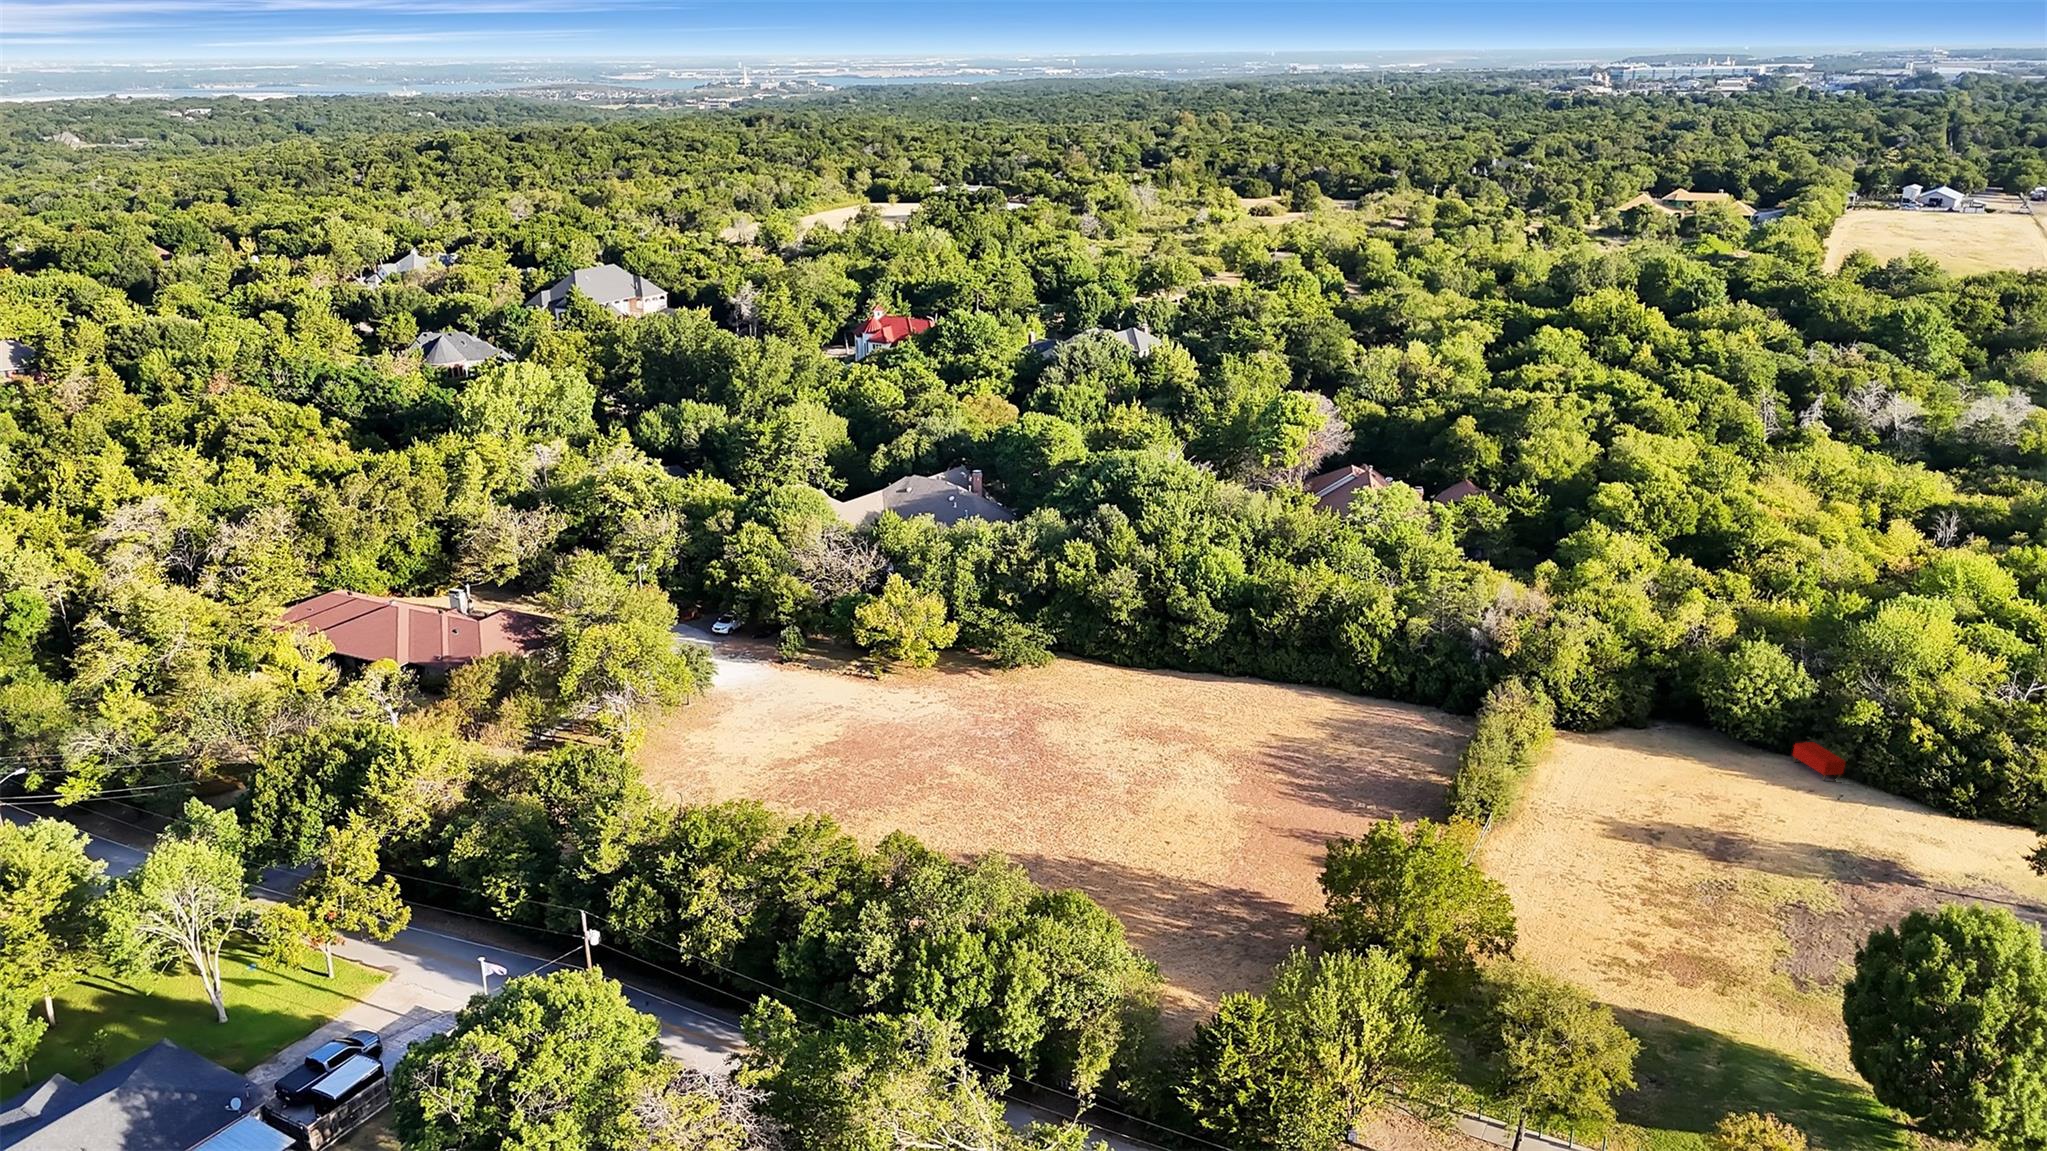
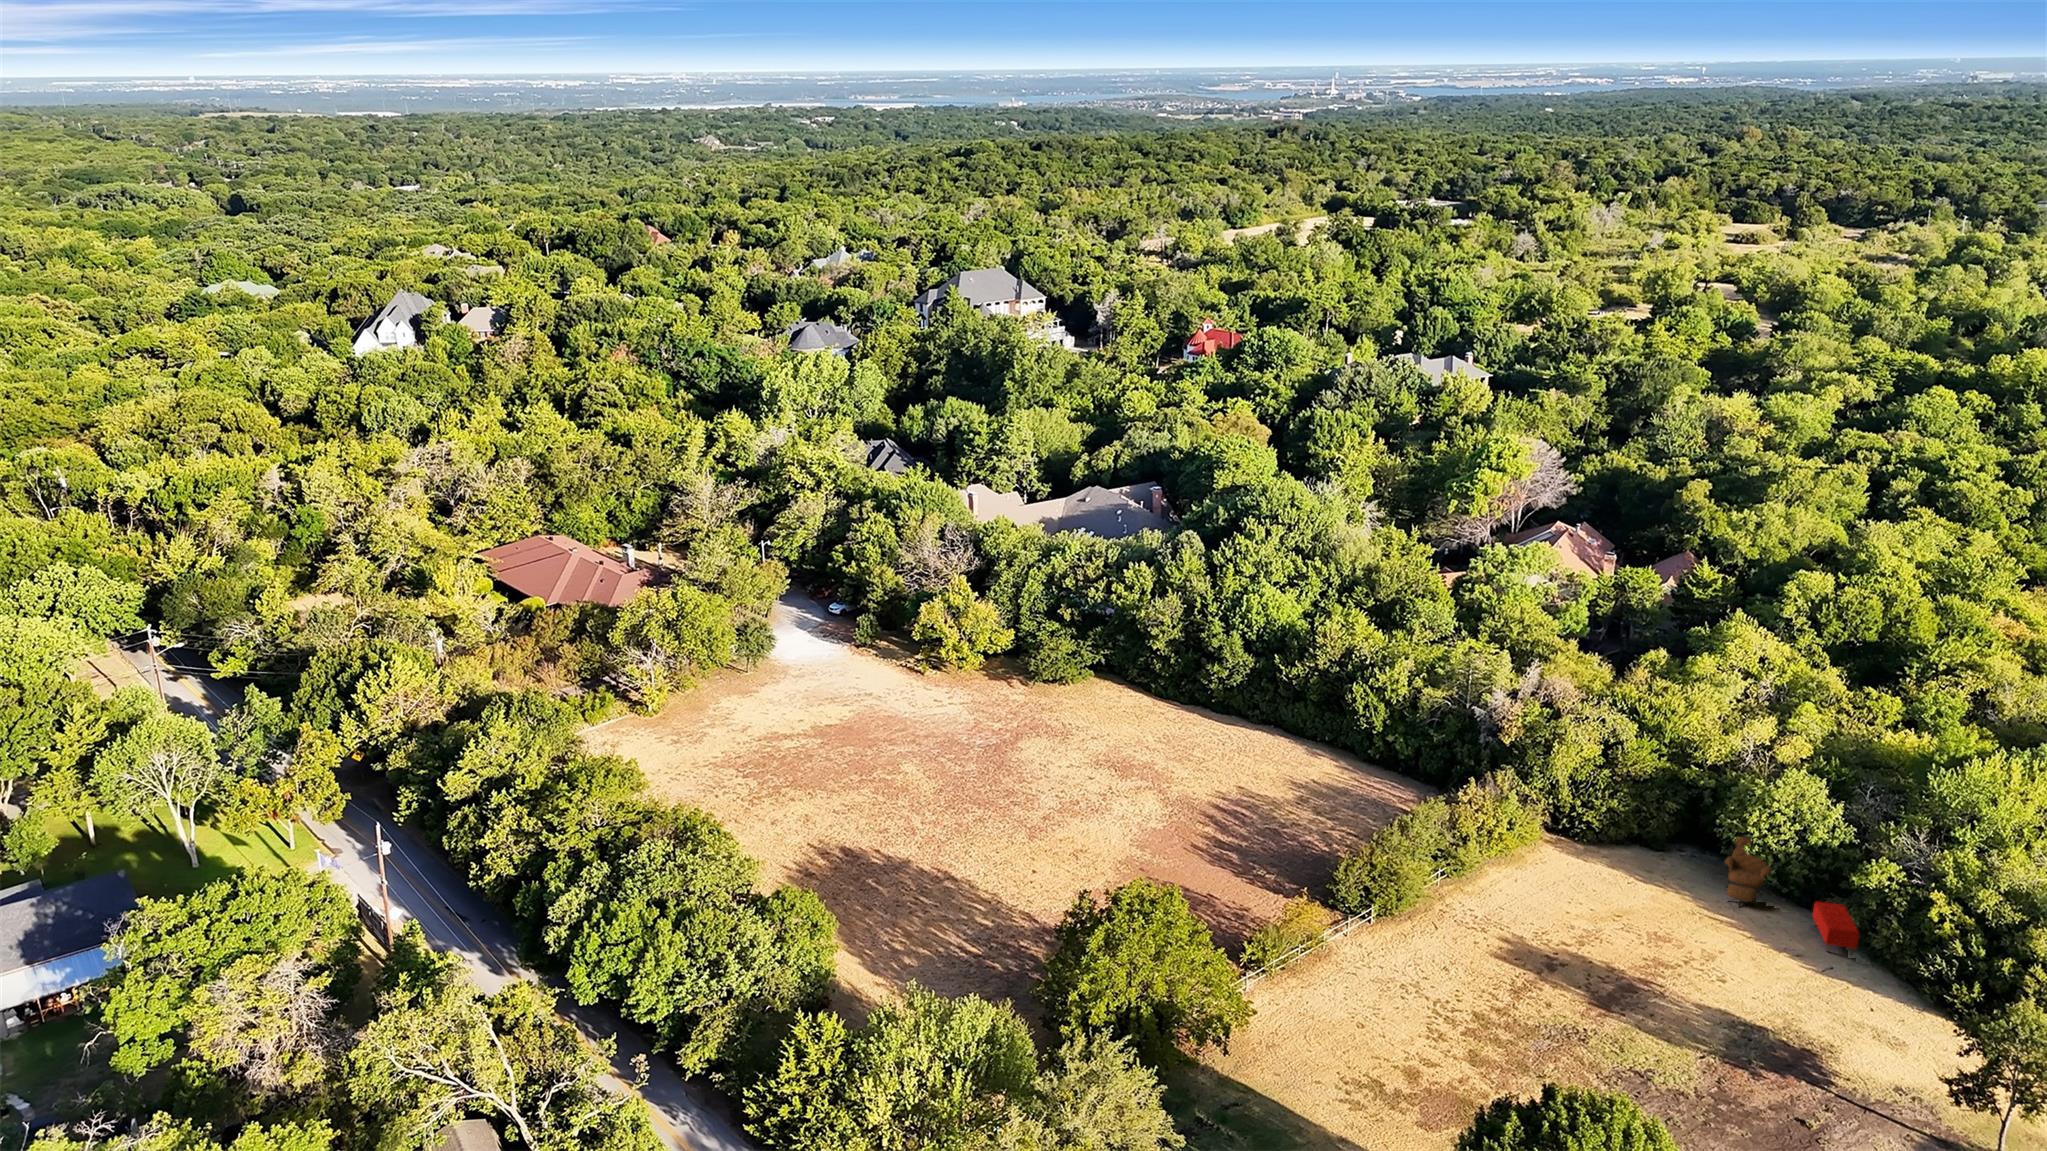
lounge chair: none [1709,703,1747,760] -> present [1725,837,1772,904]

